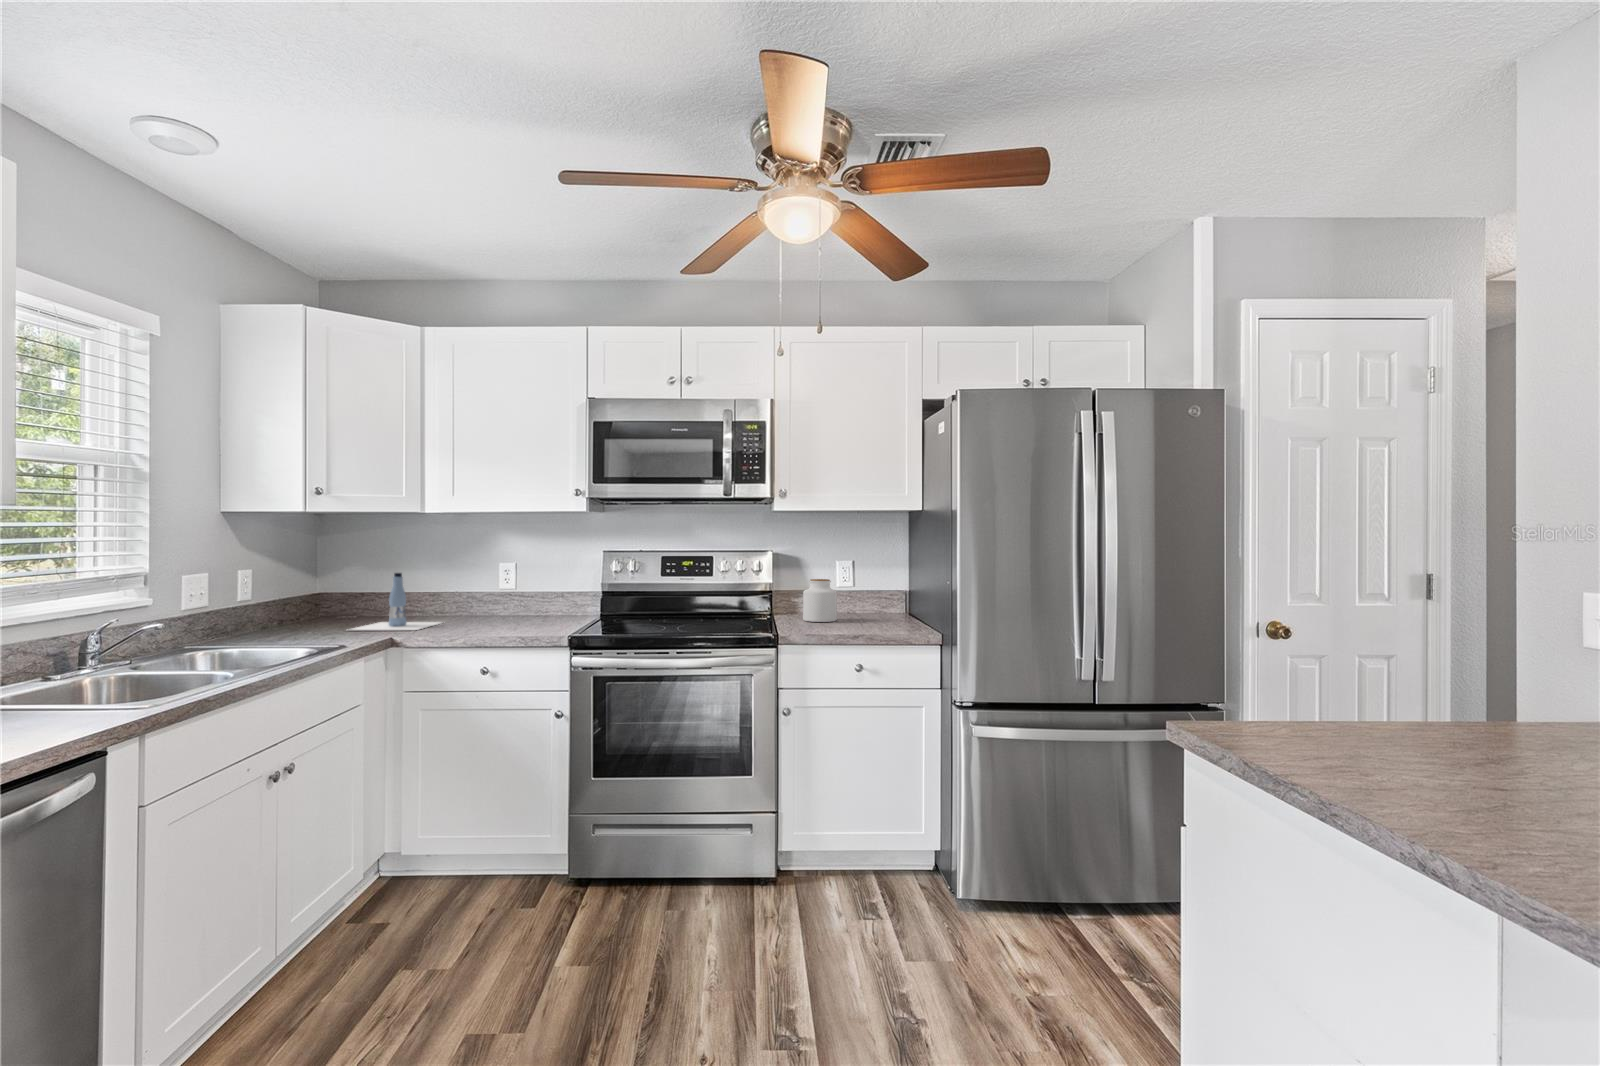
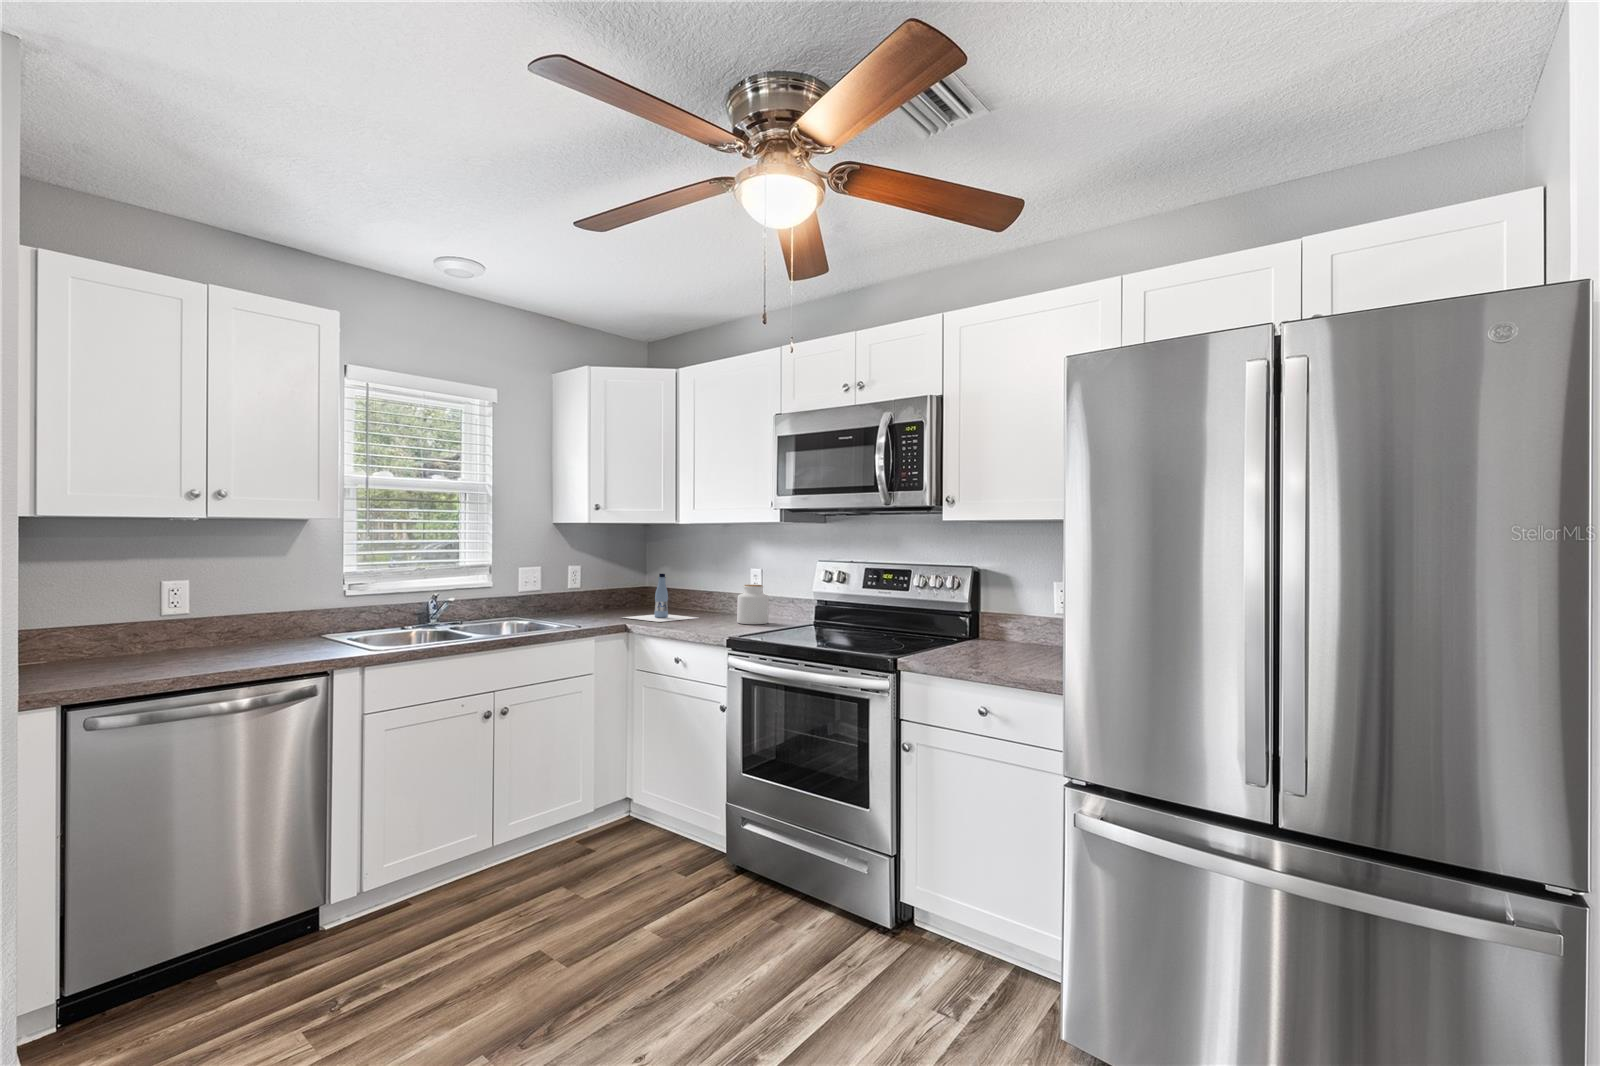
jar: present [803,579,837,622] -> present [737,585,769,624]

